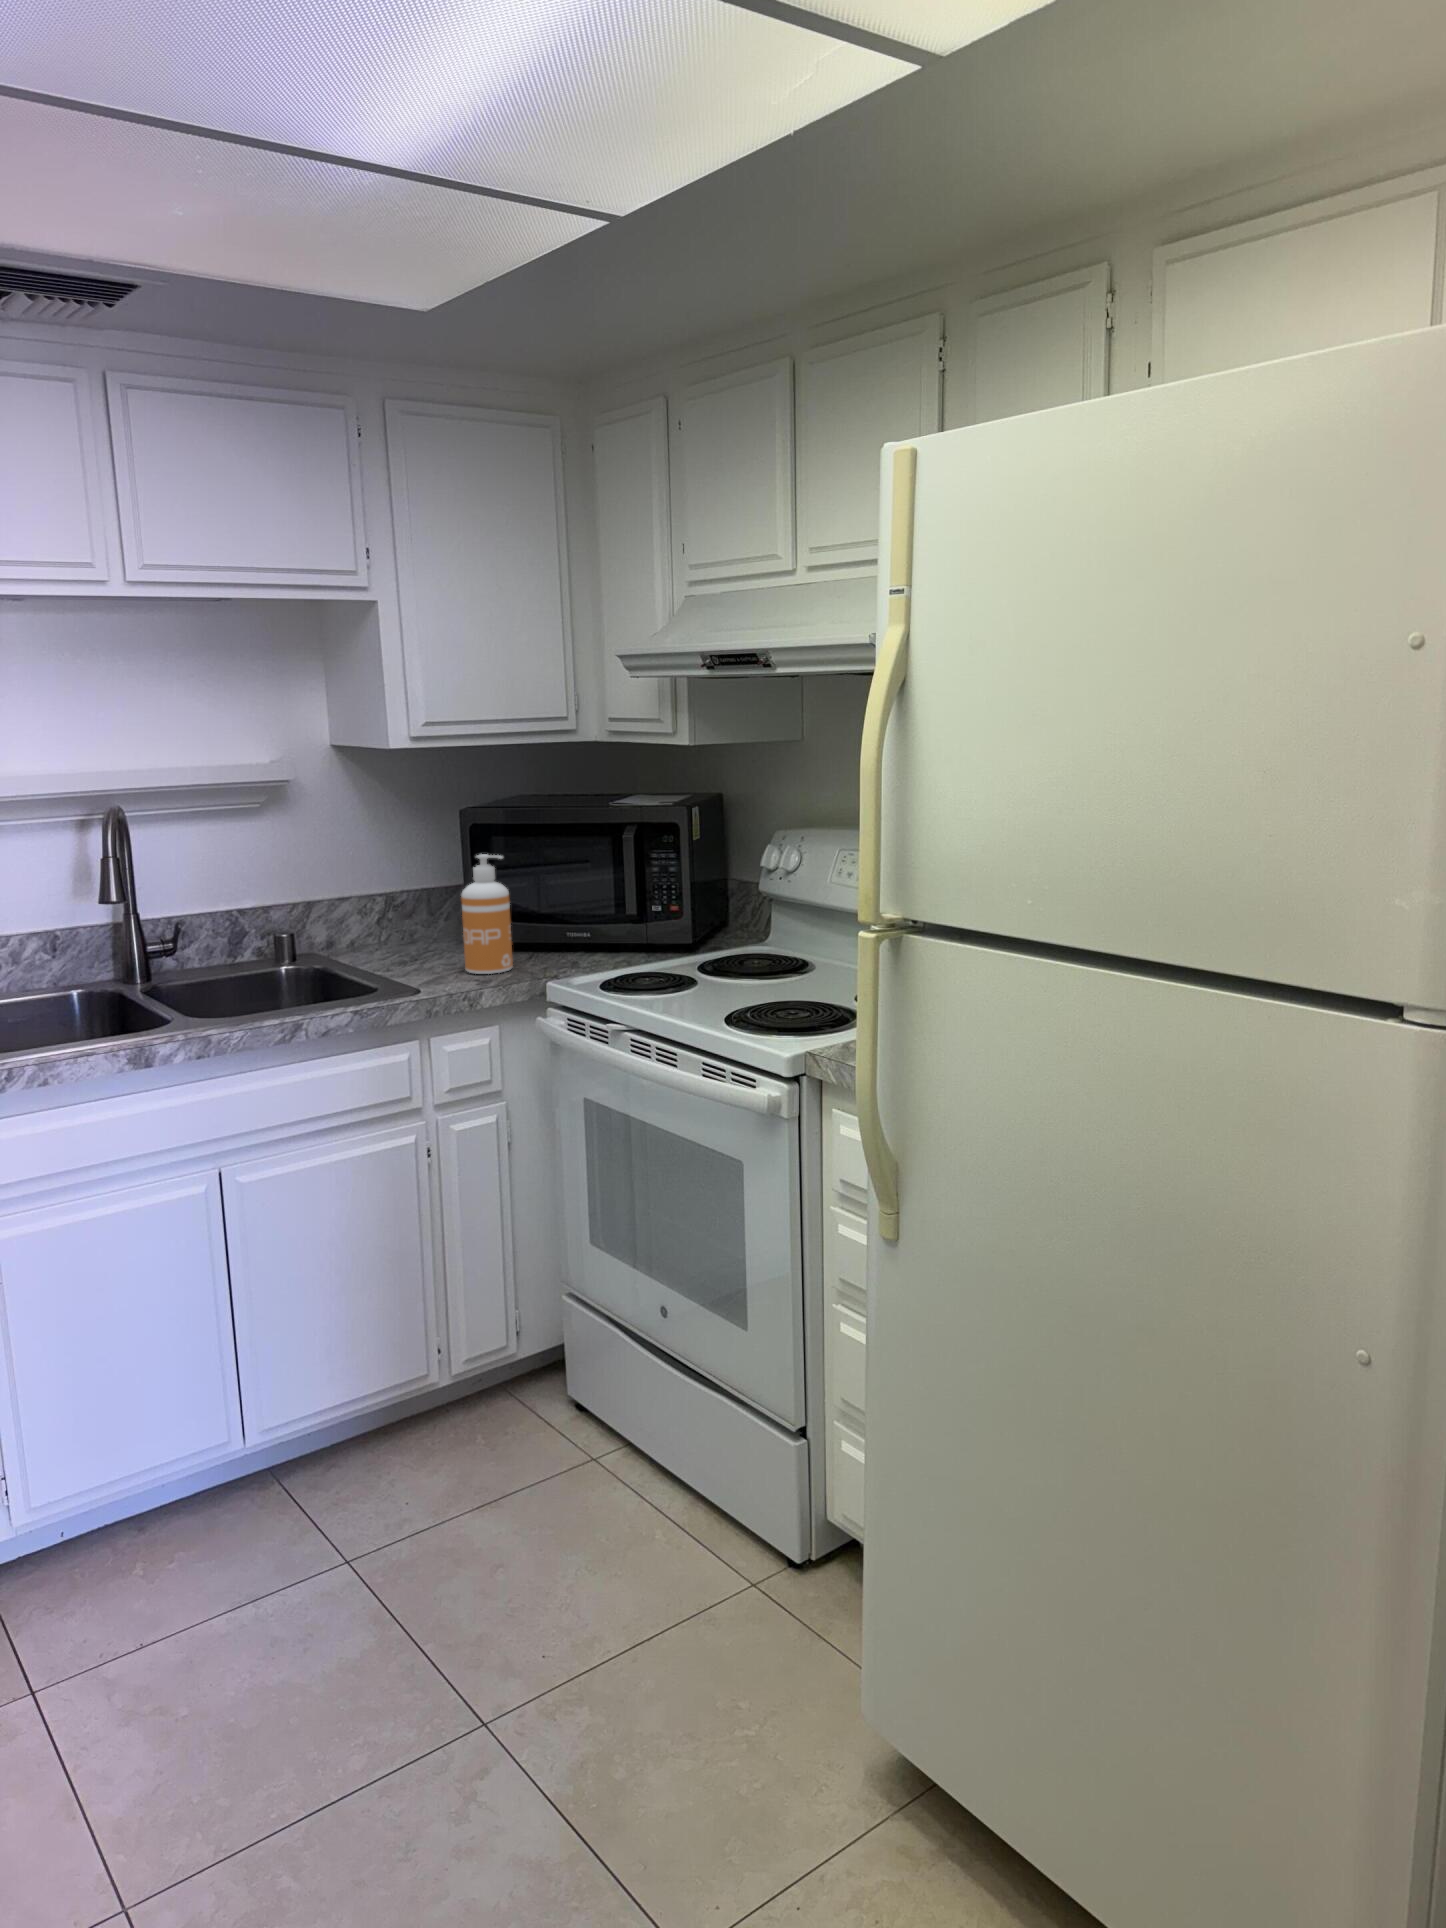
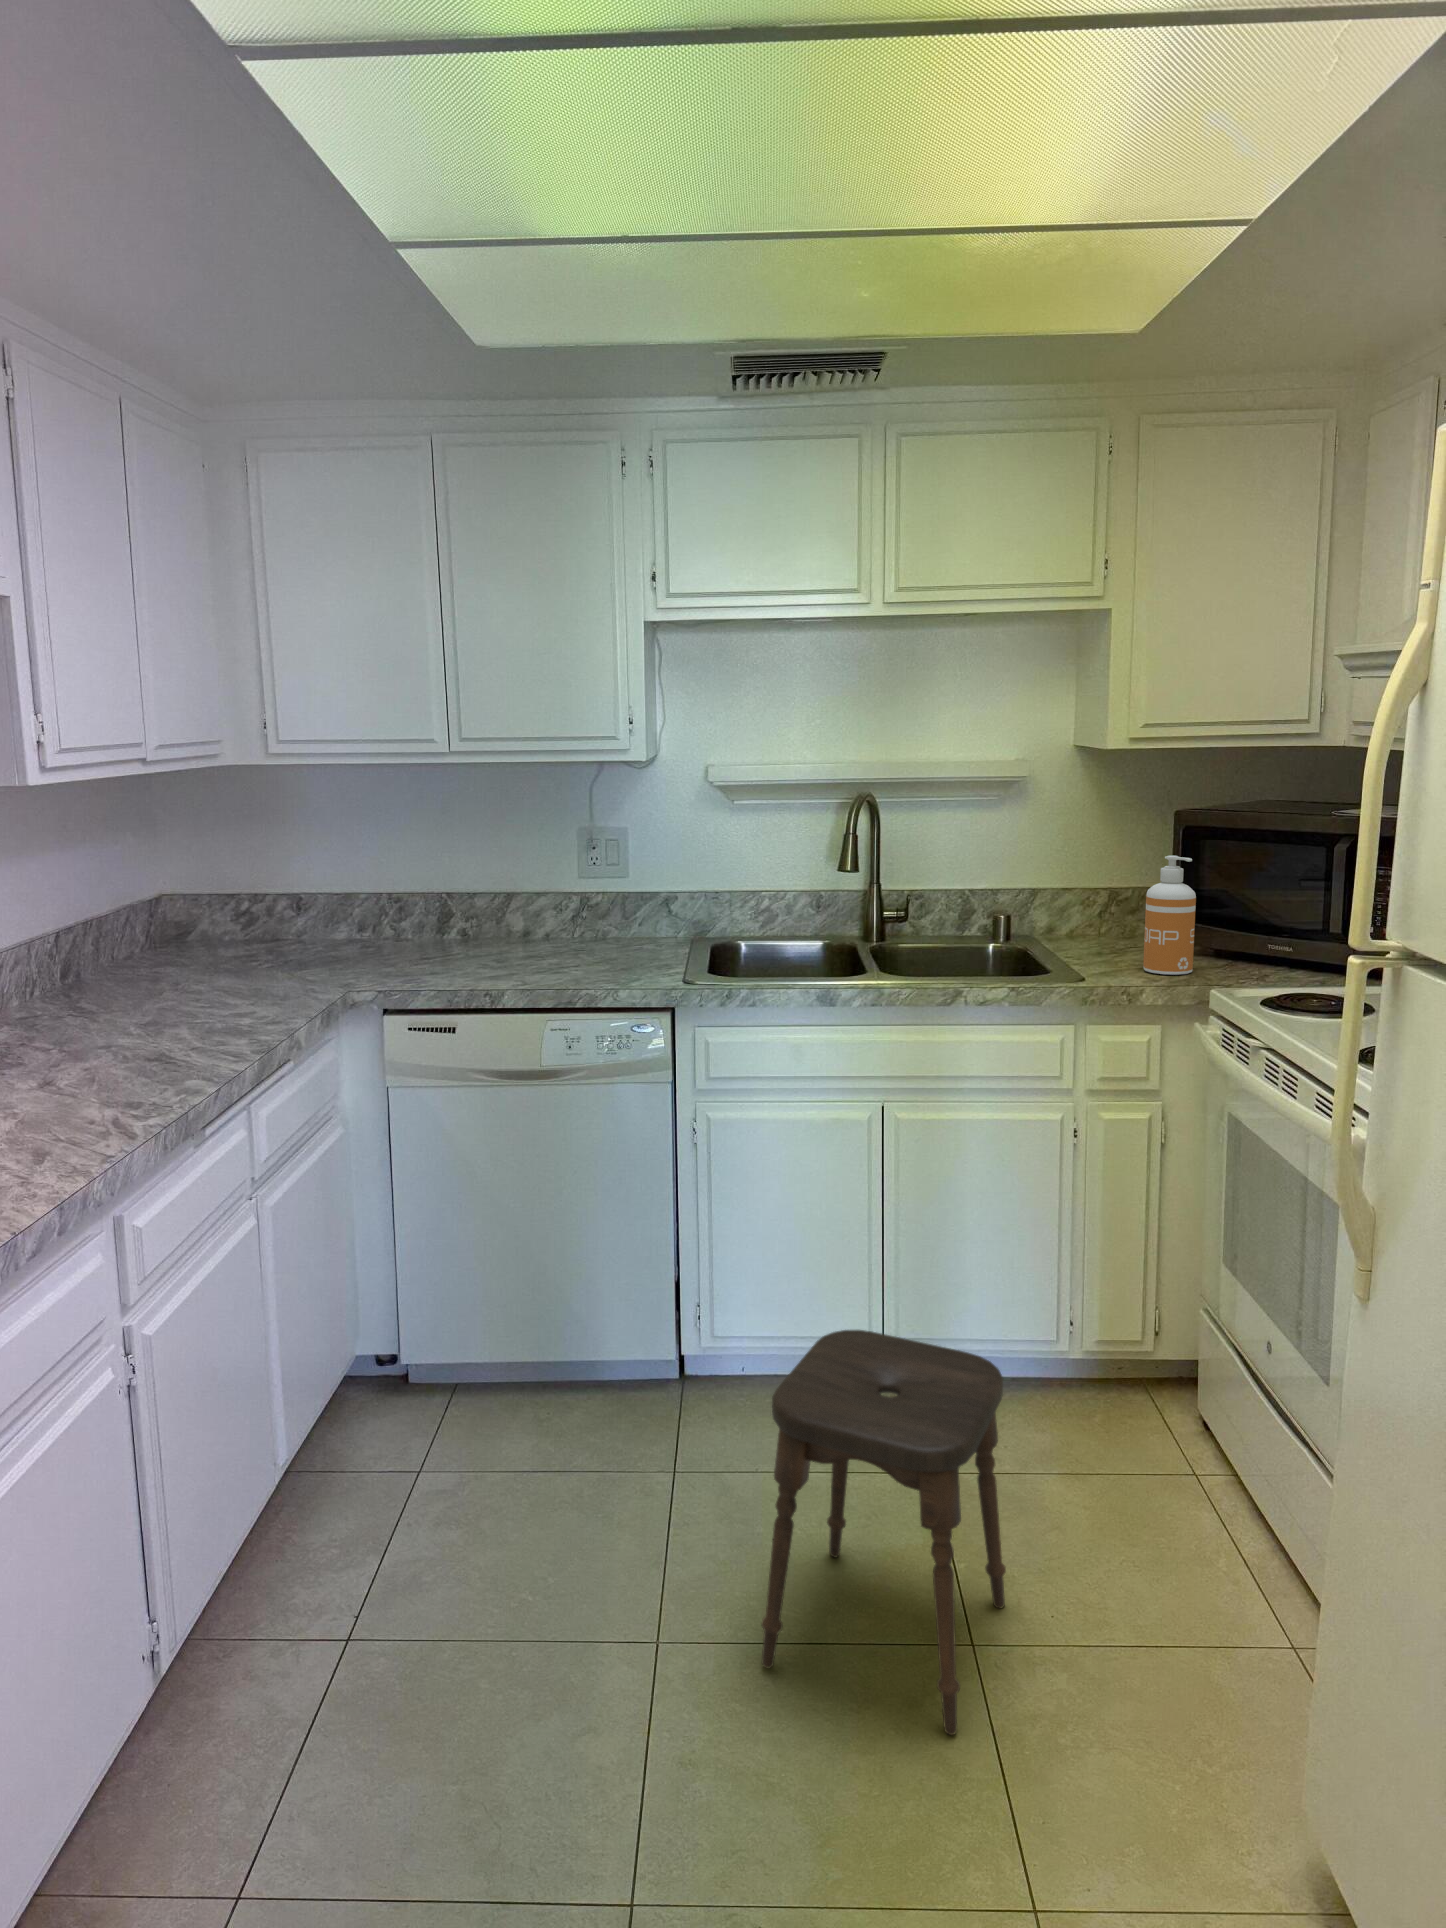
stool: none [246,1400,507,1846] -> present [762,1330,1006,1735]

